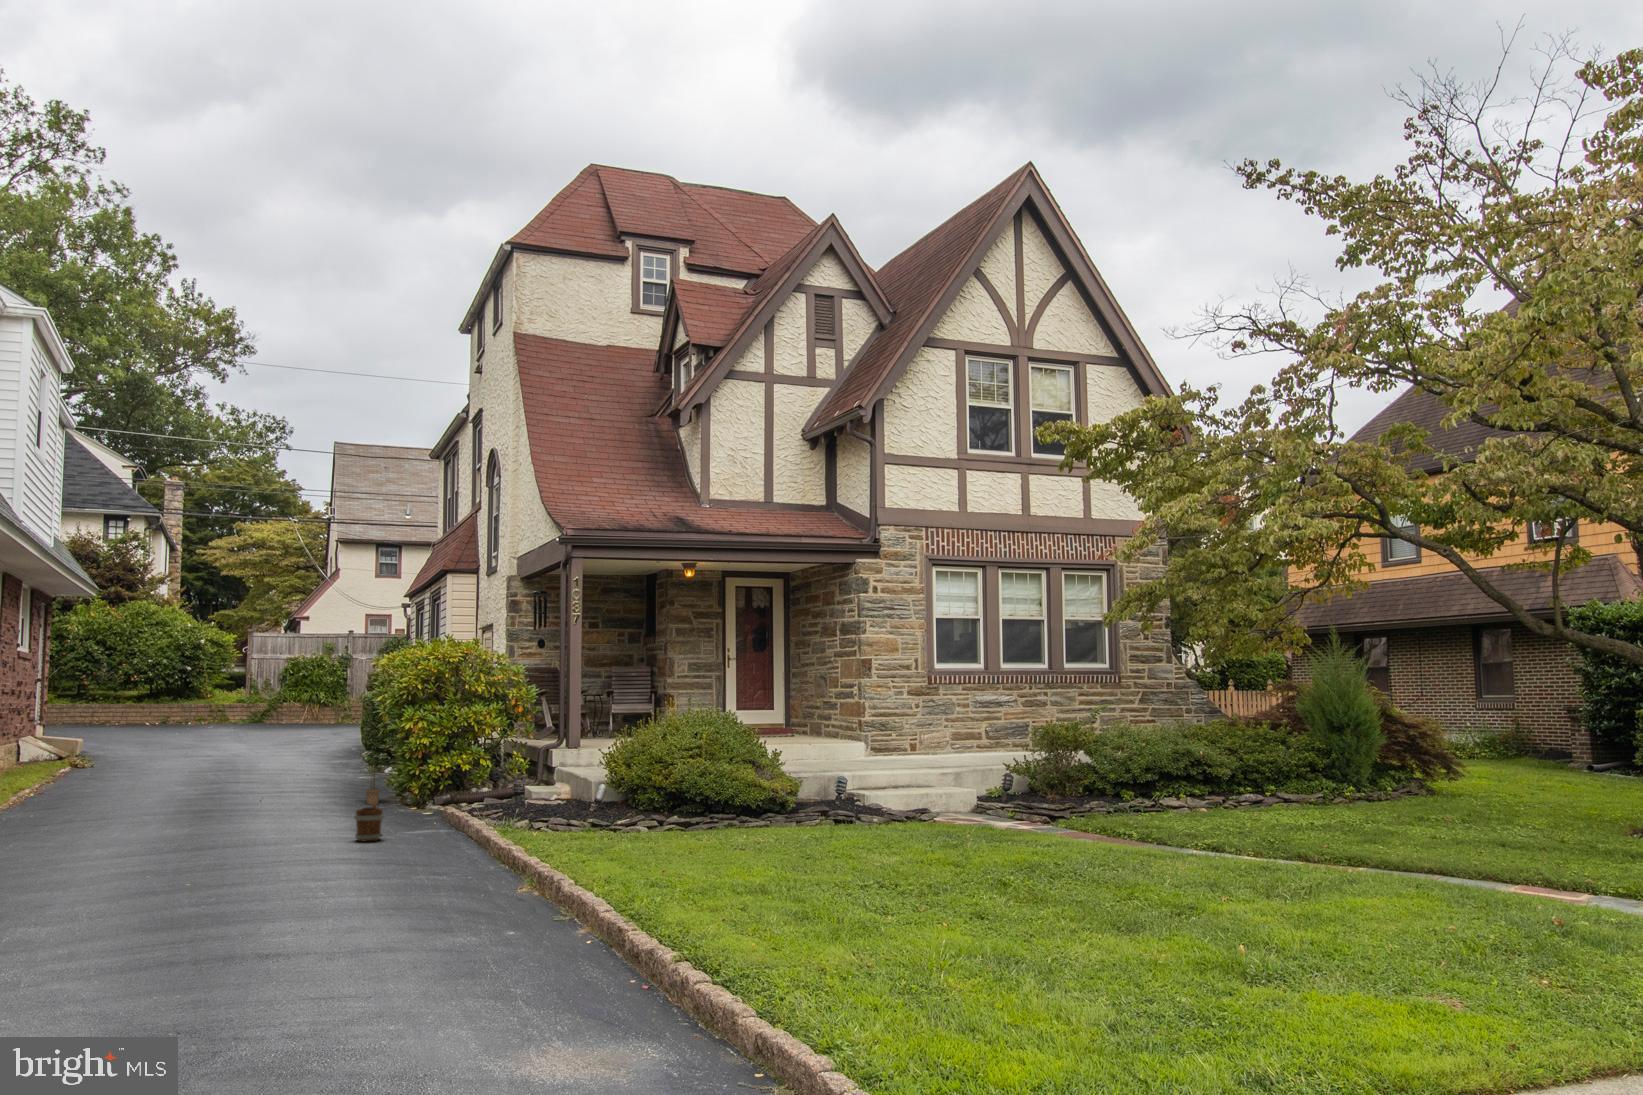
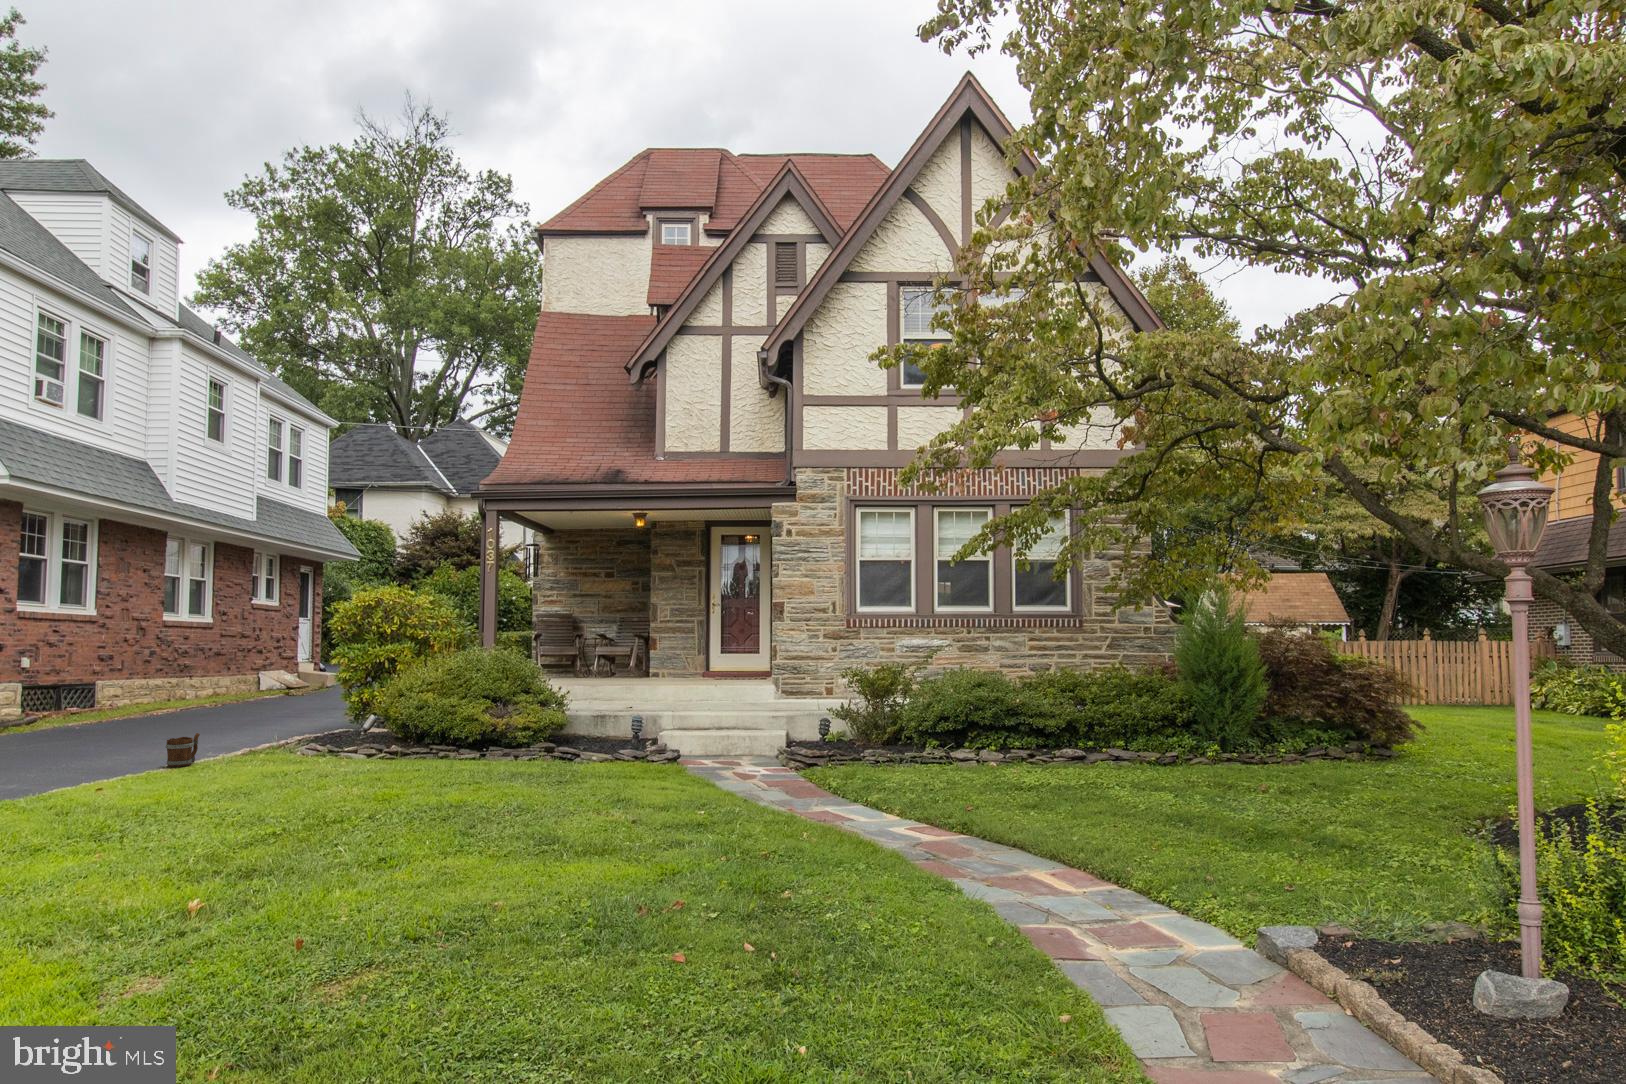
potted plant: present [365,750,387,805] -> none [314,682,341,728]

